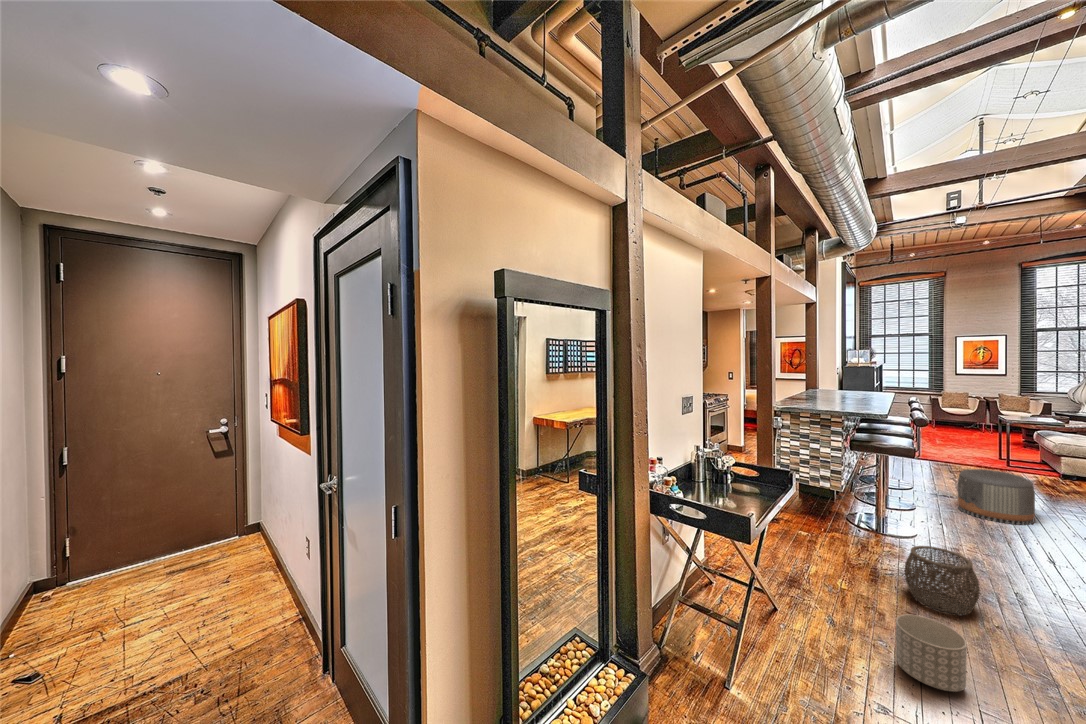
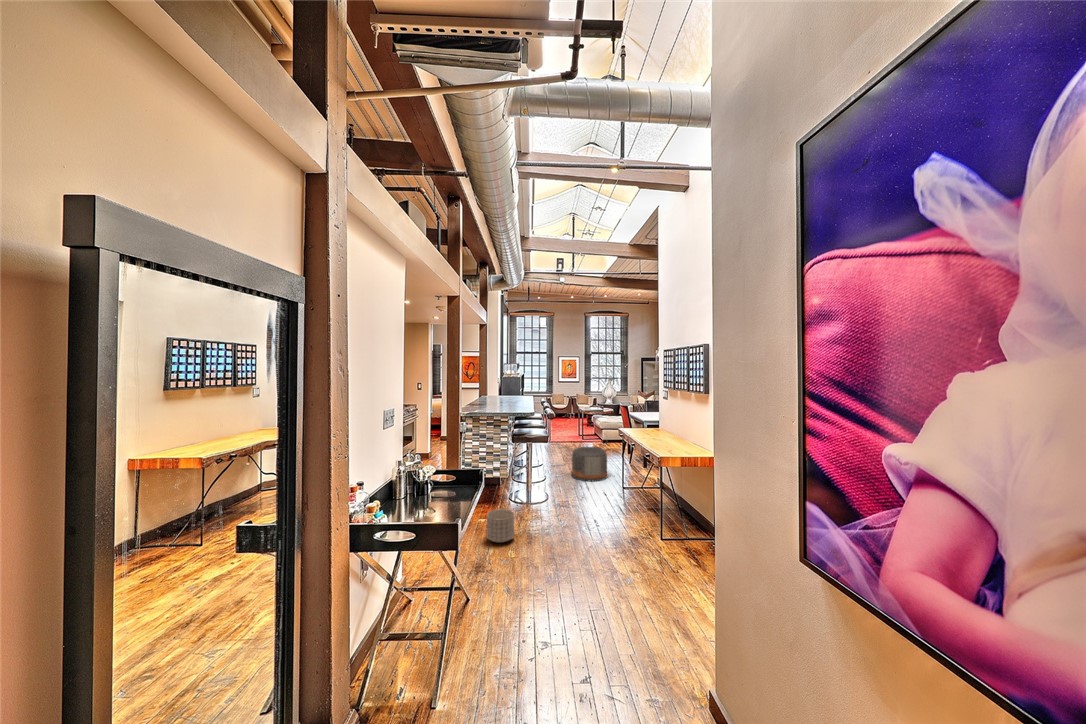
woven basket: present [904,546,980,614] -> none [552,509,593,557]
planter: present [896,615,967,692] -> present [487,509,514,543]

